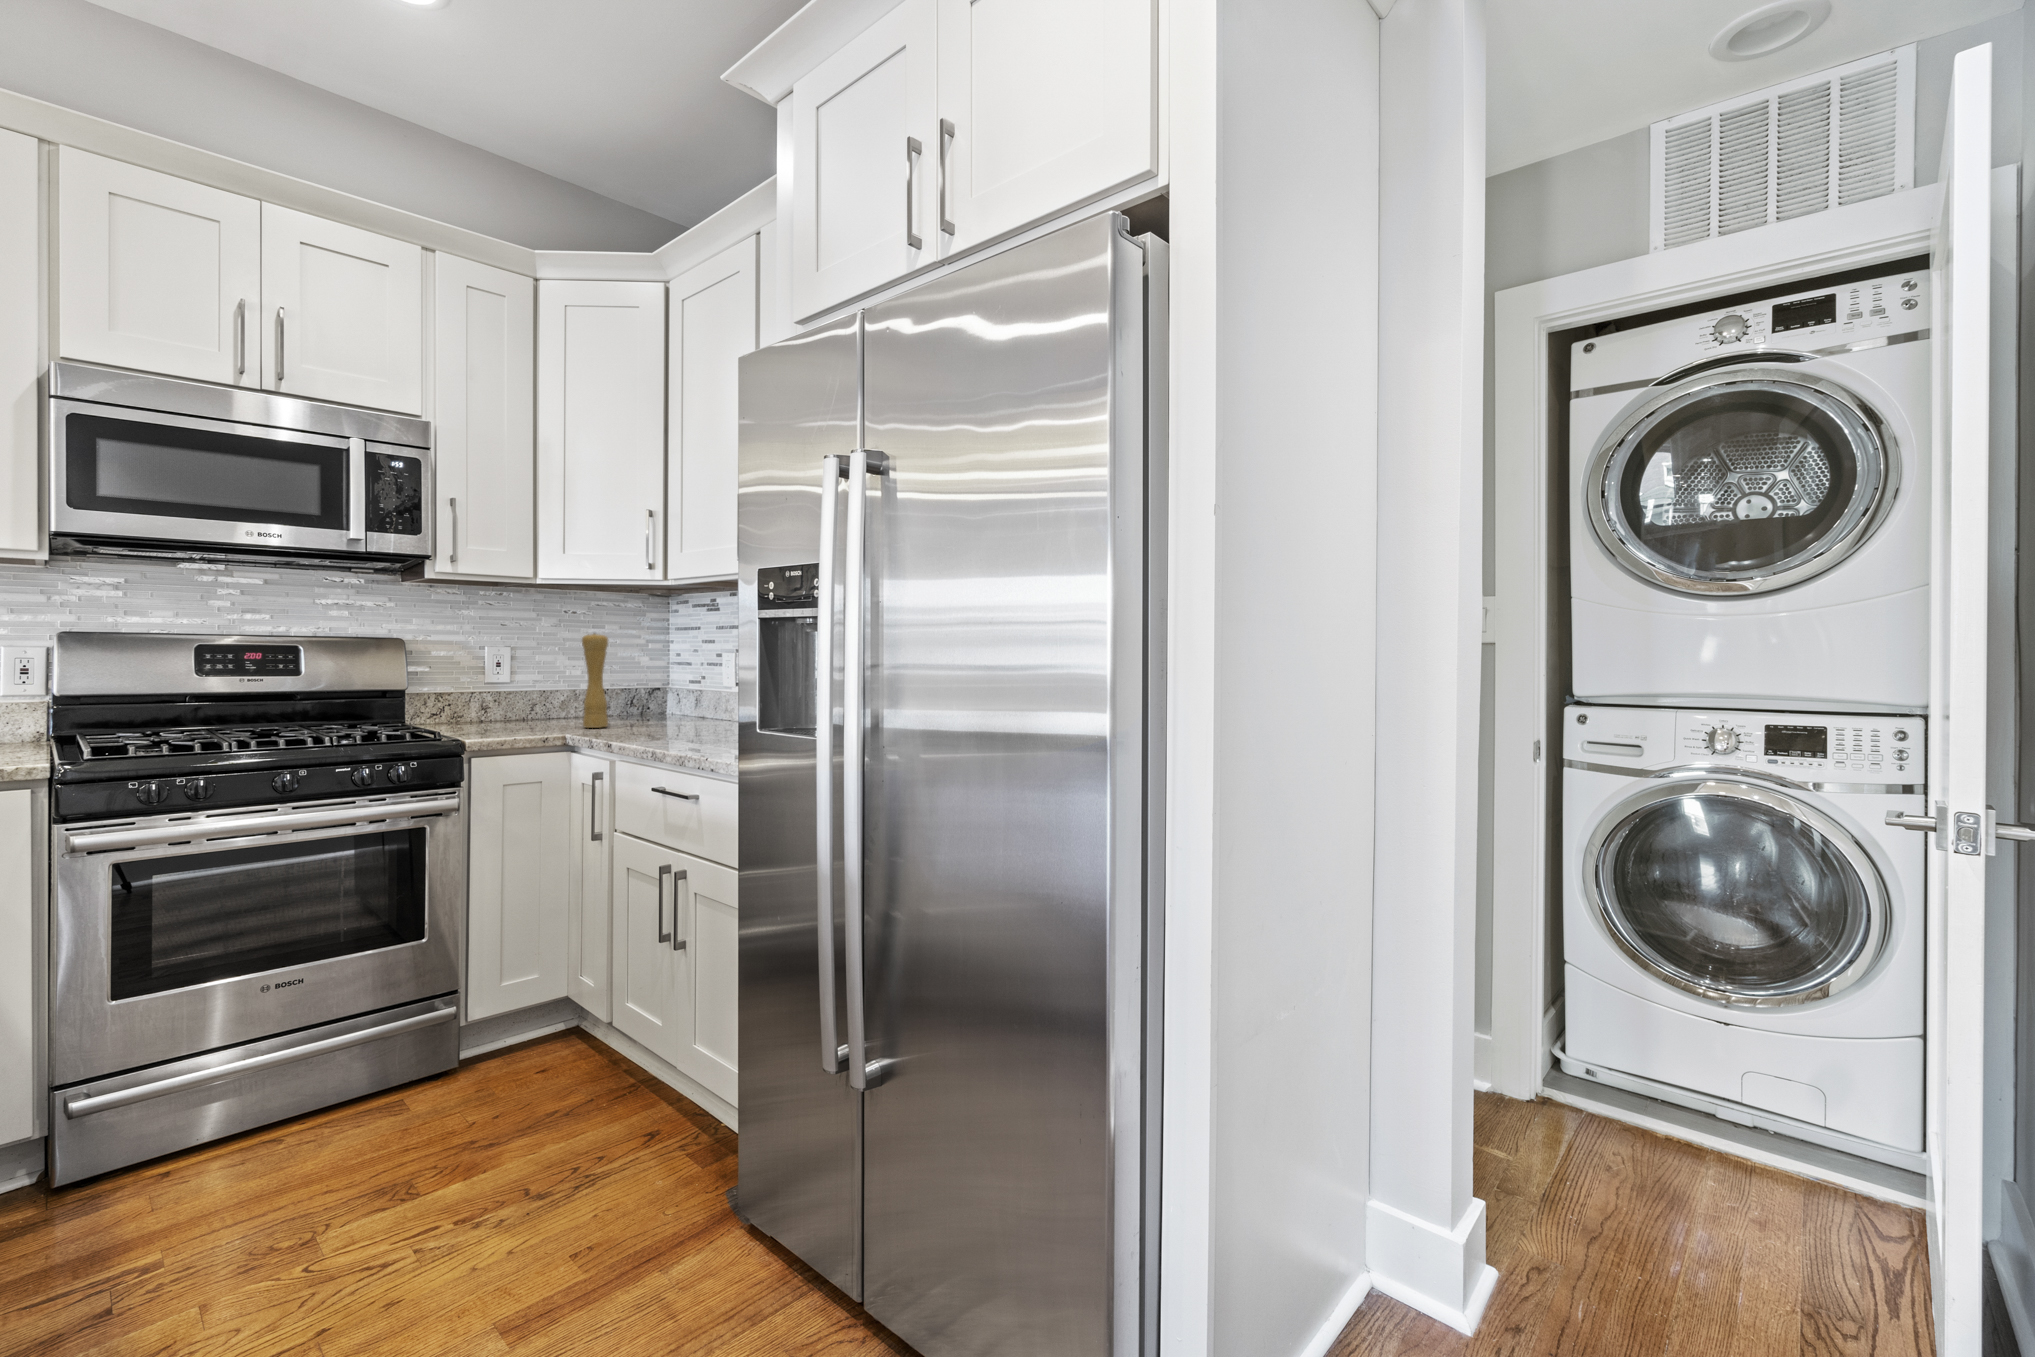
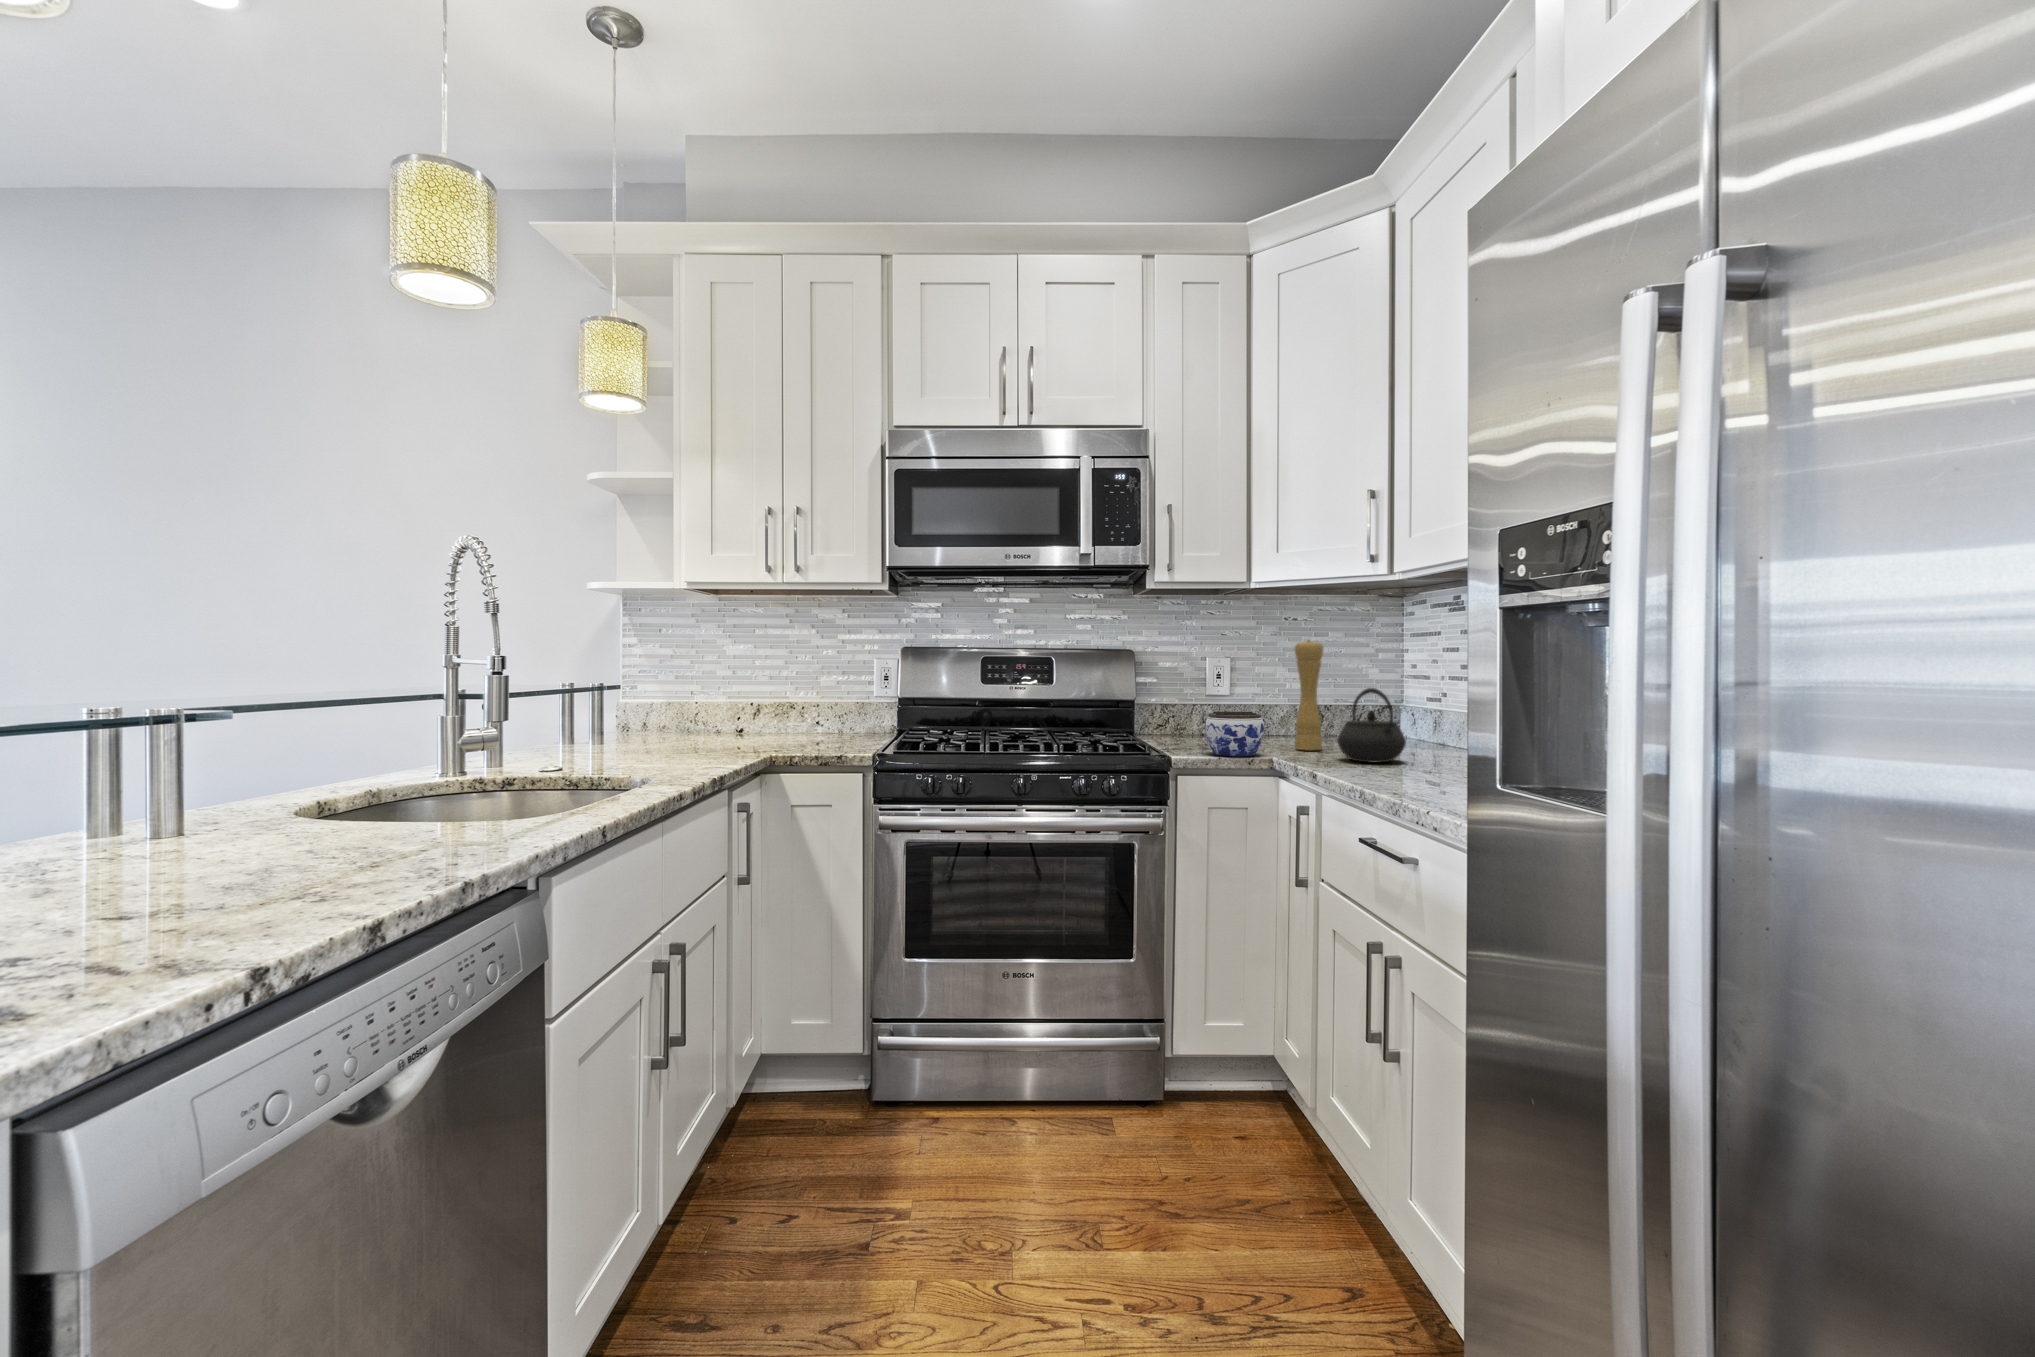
kettle: none [624,673,681,733] -> present [1337,688,1406,763]
jar: none [498,696,557,736] -> present [1205,712,1264,756]

